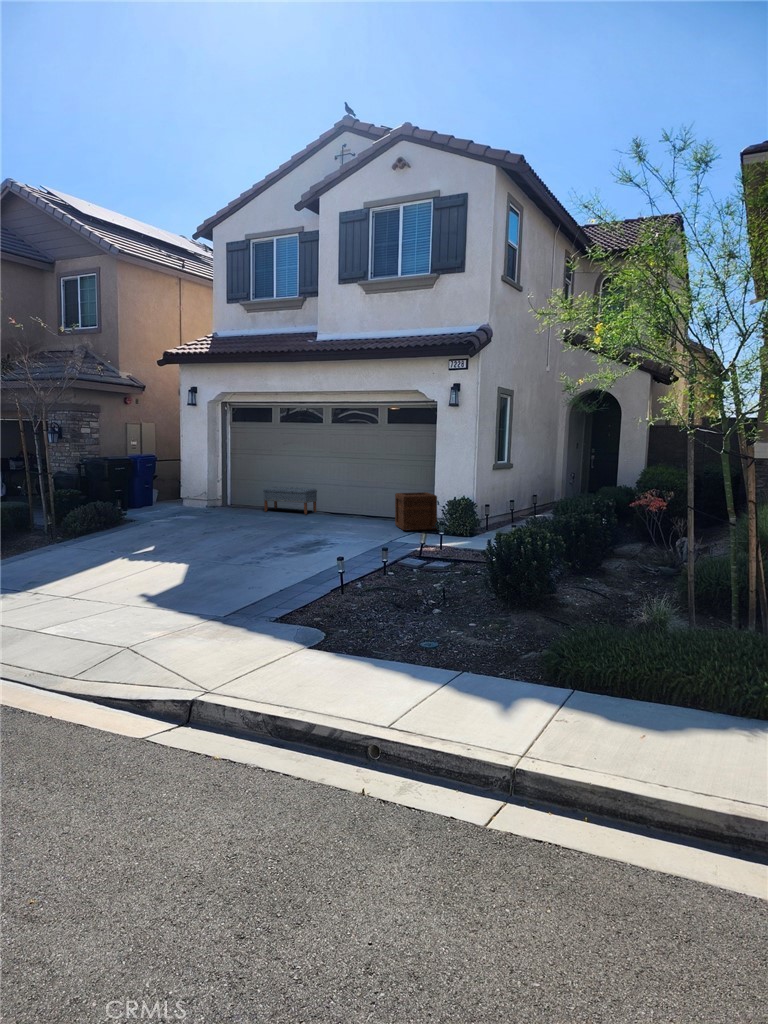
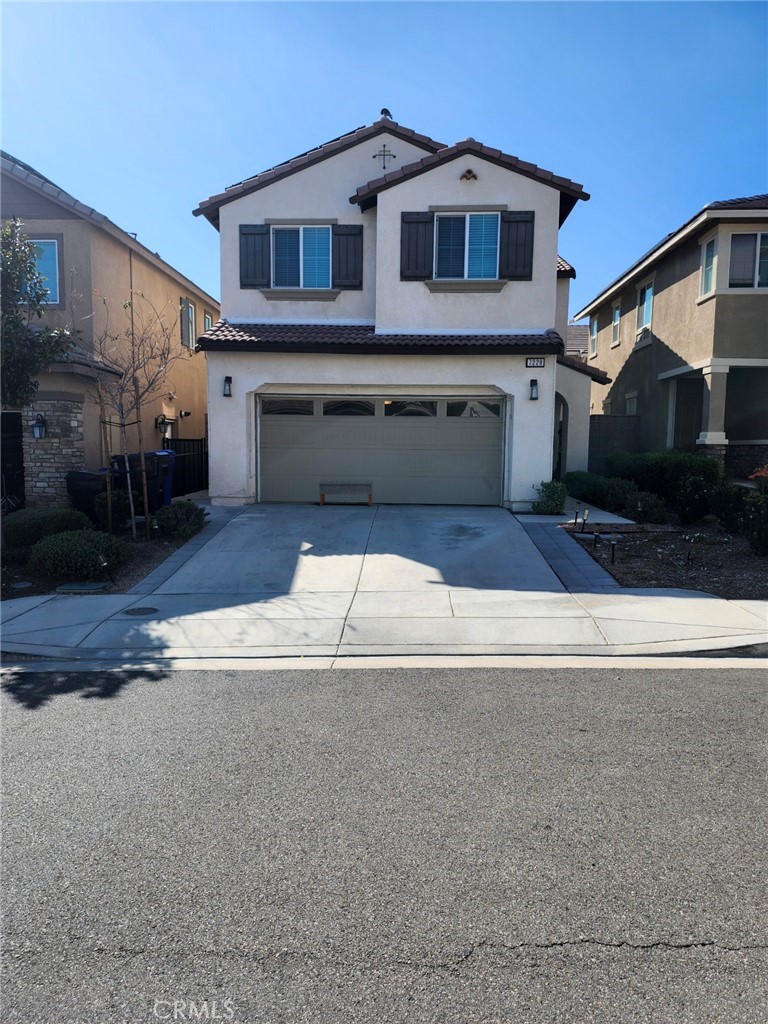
wooden crate: present [395,492,437,531] -> none [478,478,523,513]

